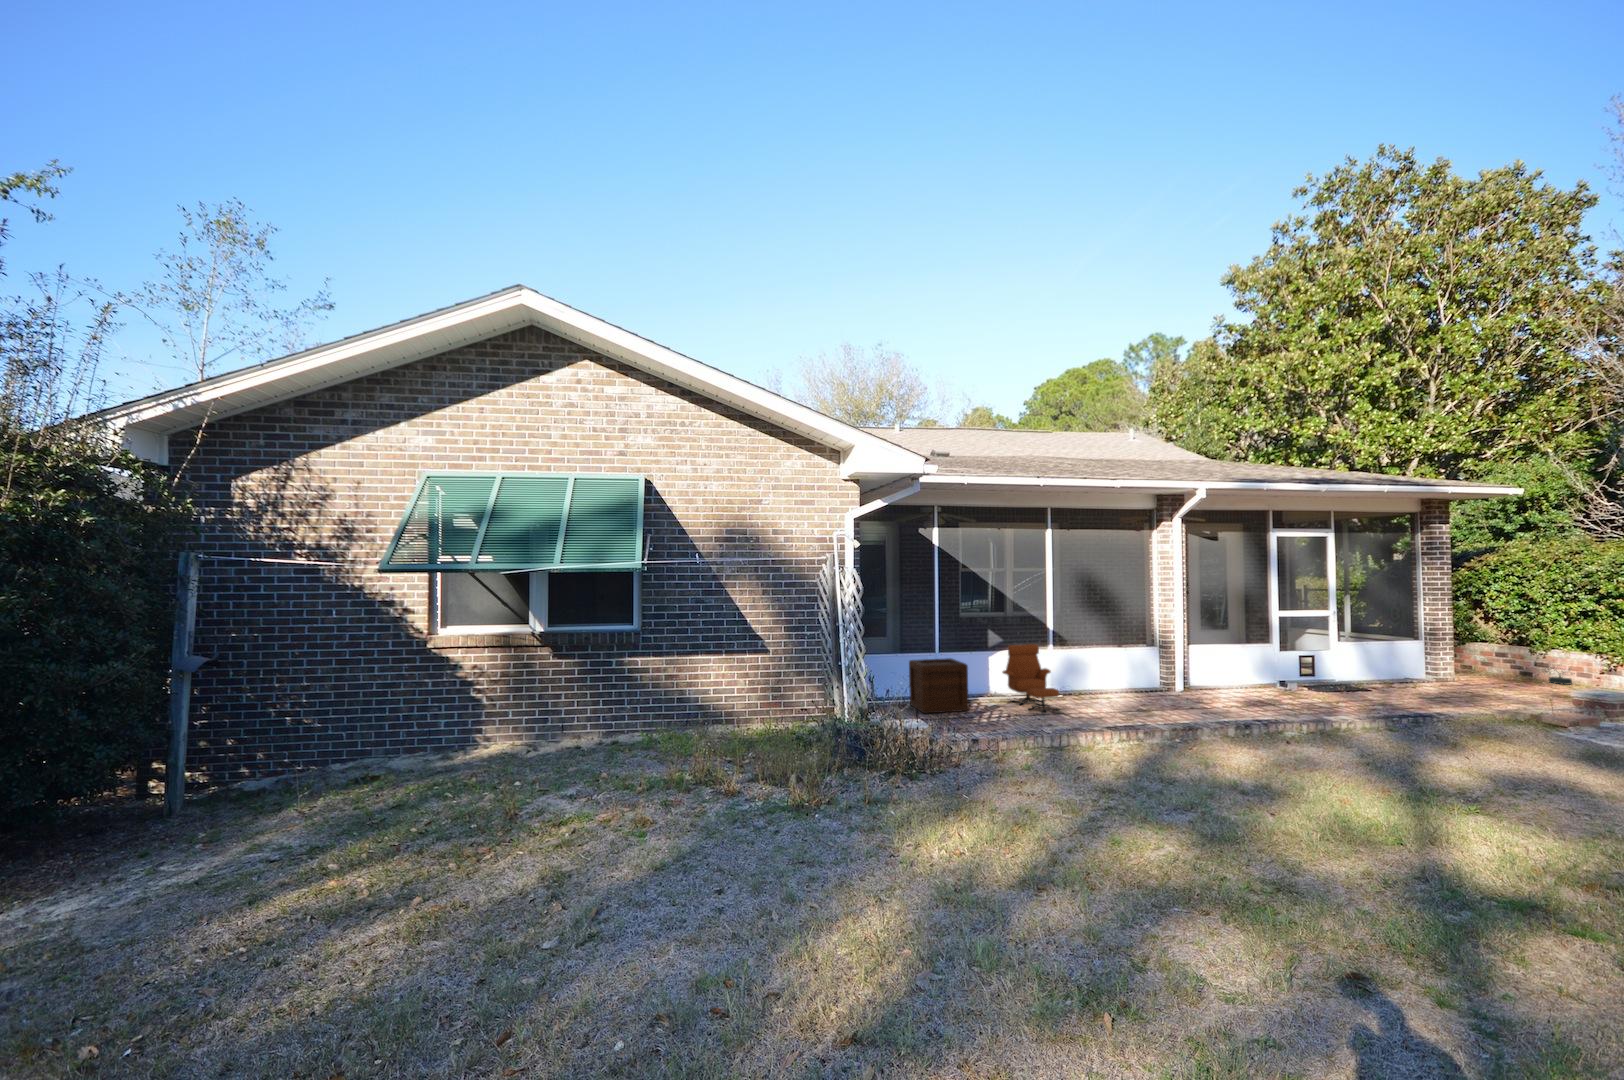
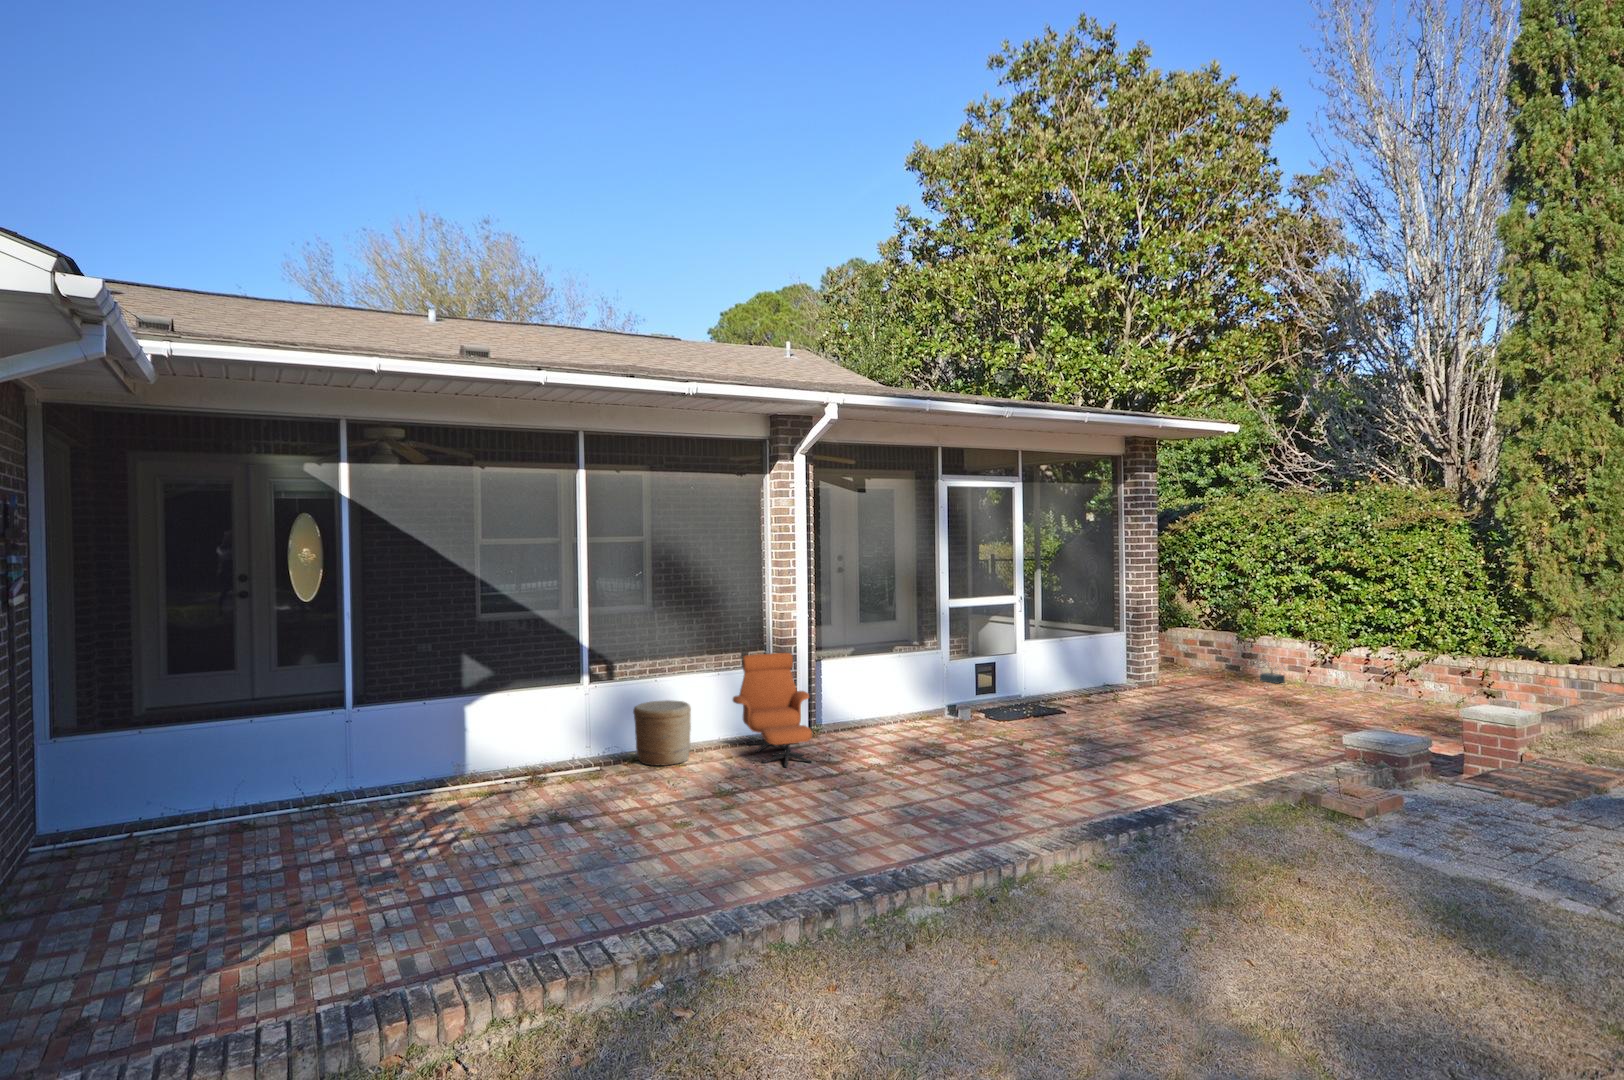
lounge chair: present [1003,644,1059,711] -> present [733,653,812,767]
wooden crate: present [909,658,969,713] -> none [308,707,415,825]
woven basket: none [1076,665,1111,702] -> present [633,700,691,766]

